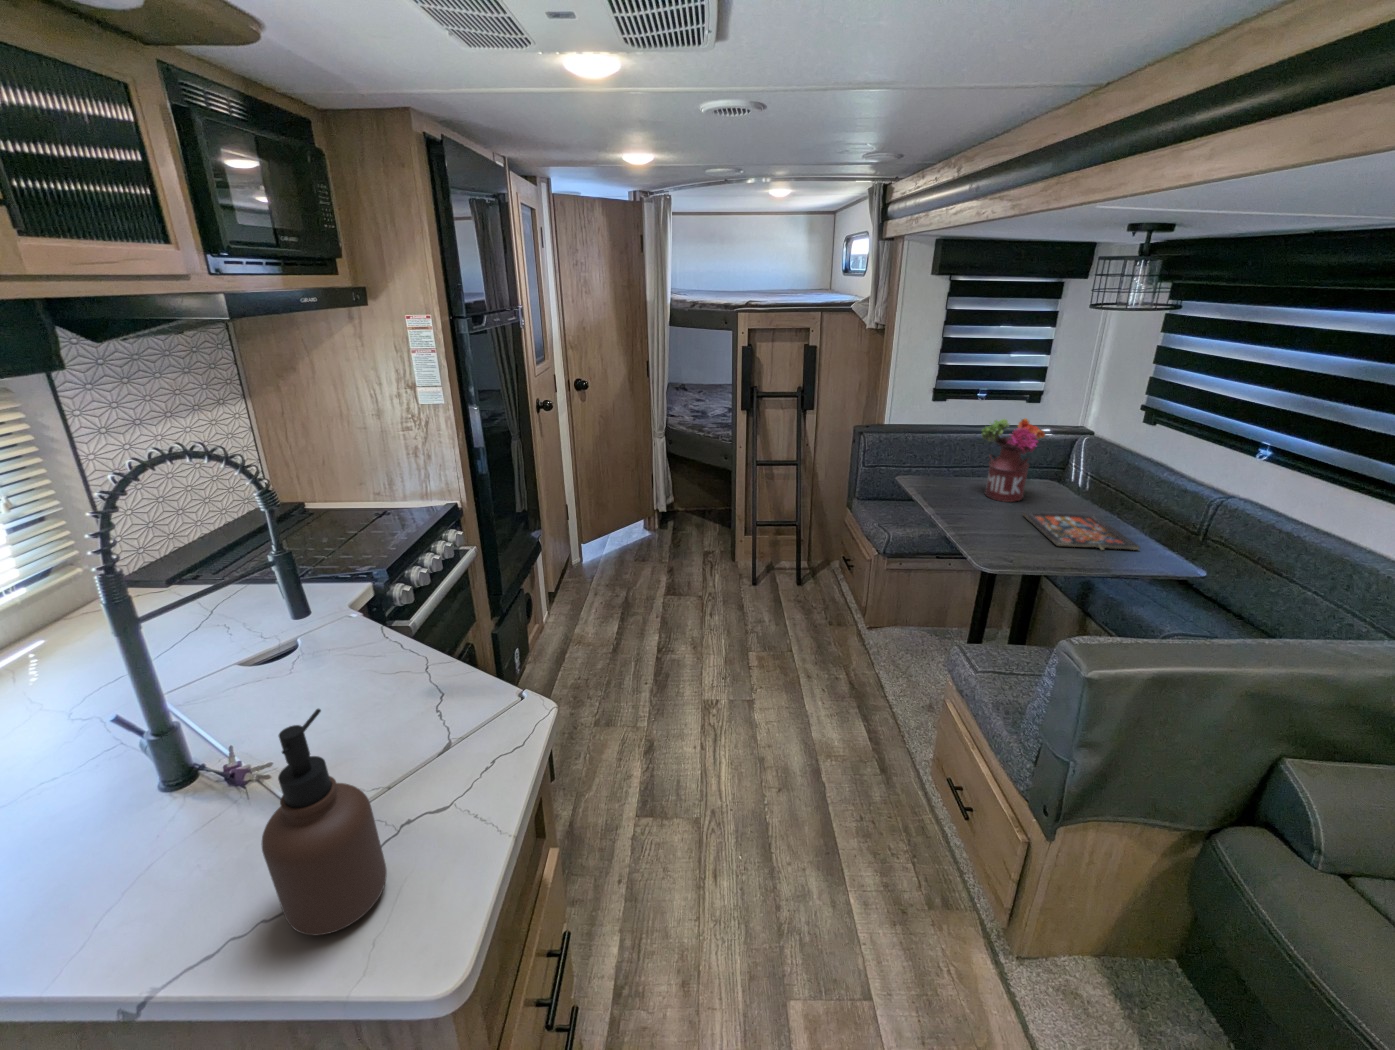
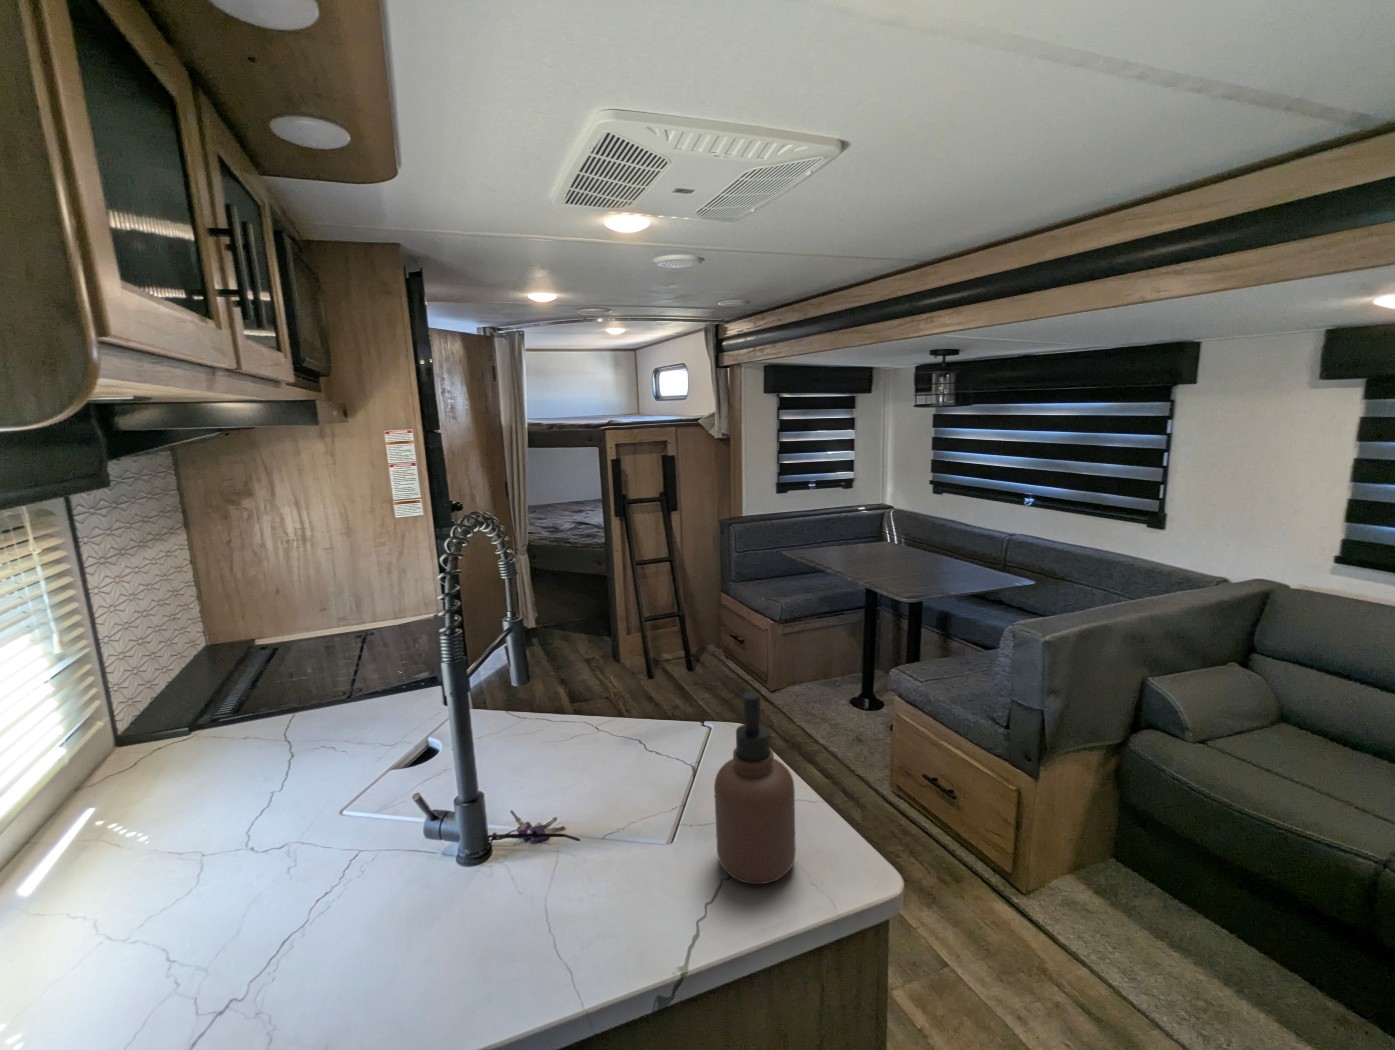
flower arrangement: present [982,418,1045,502] -> none [841,493,887,561]
board game: present [1023,512,1140,550] -> none [890,559,981,582]

